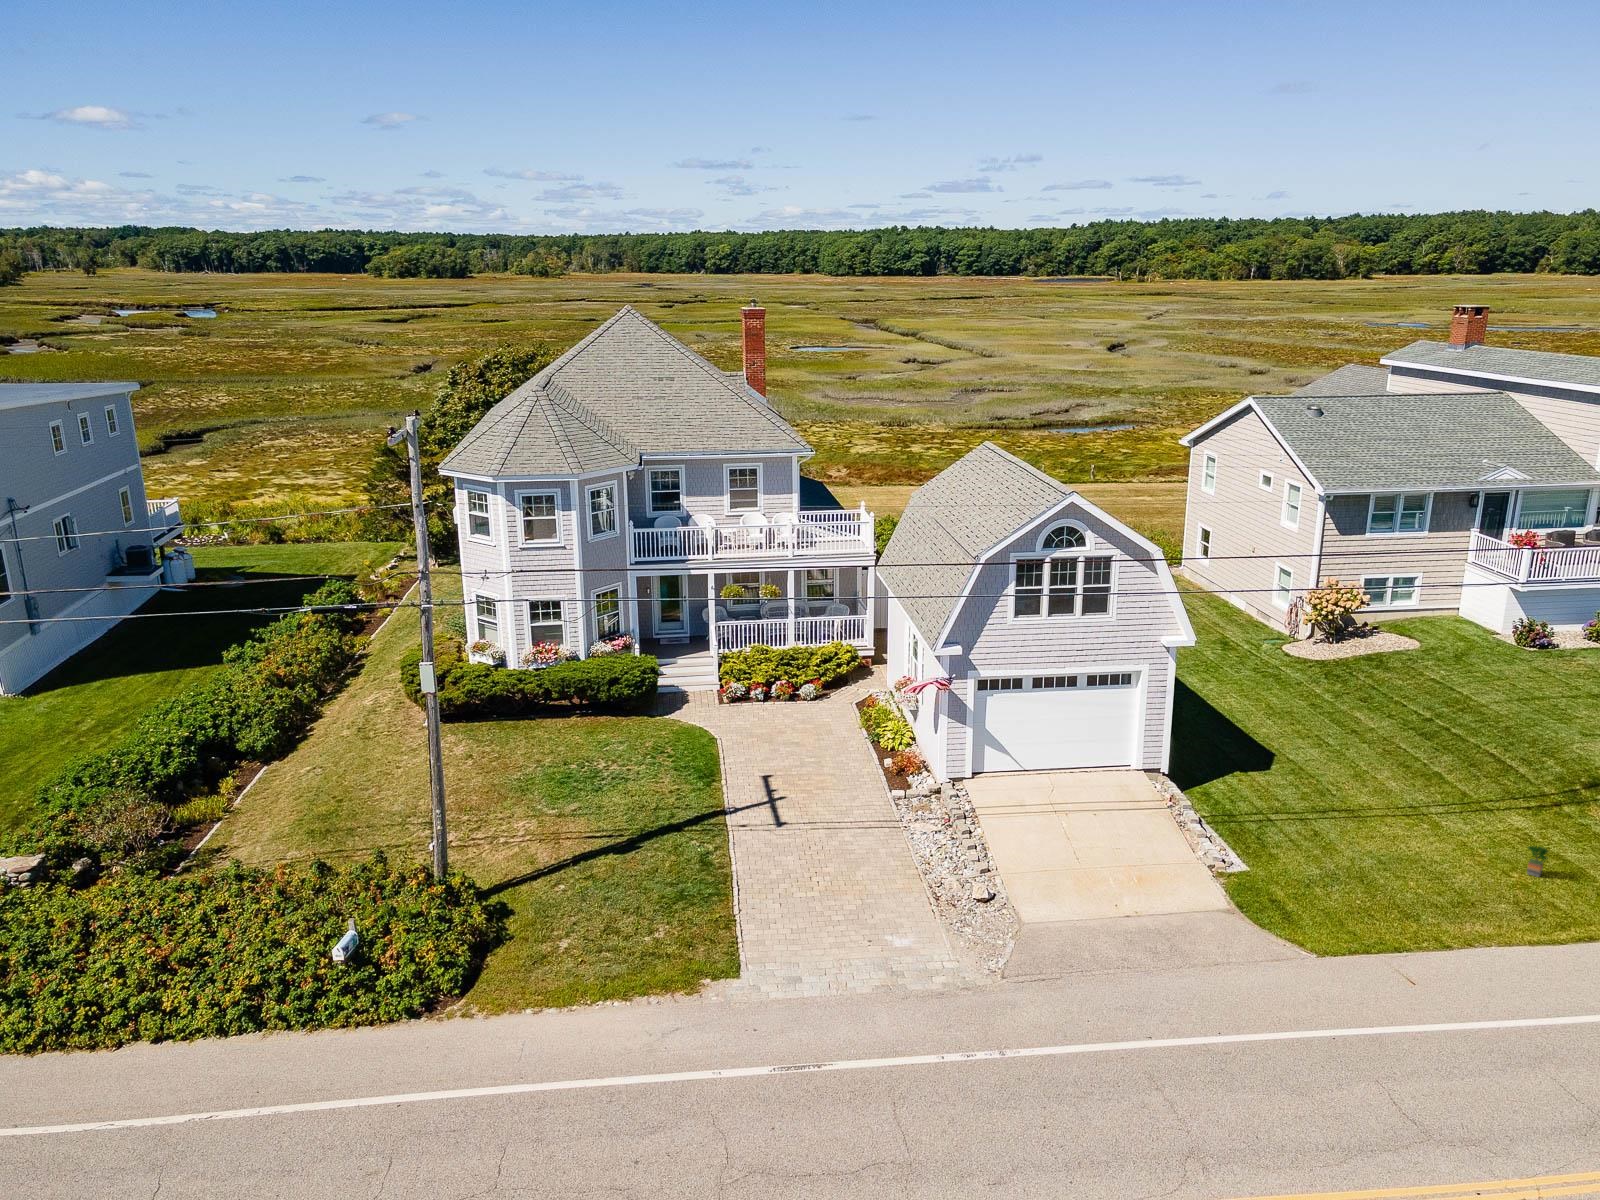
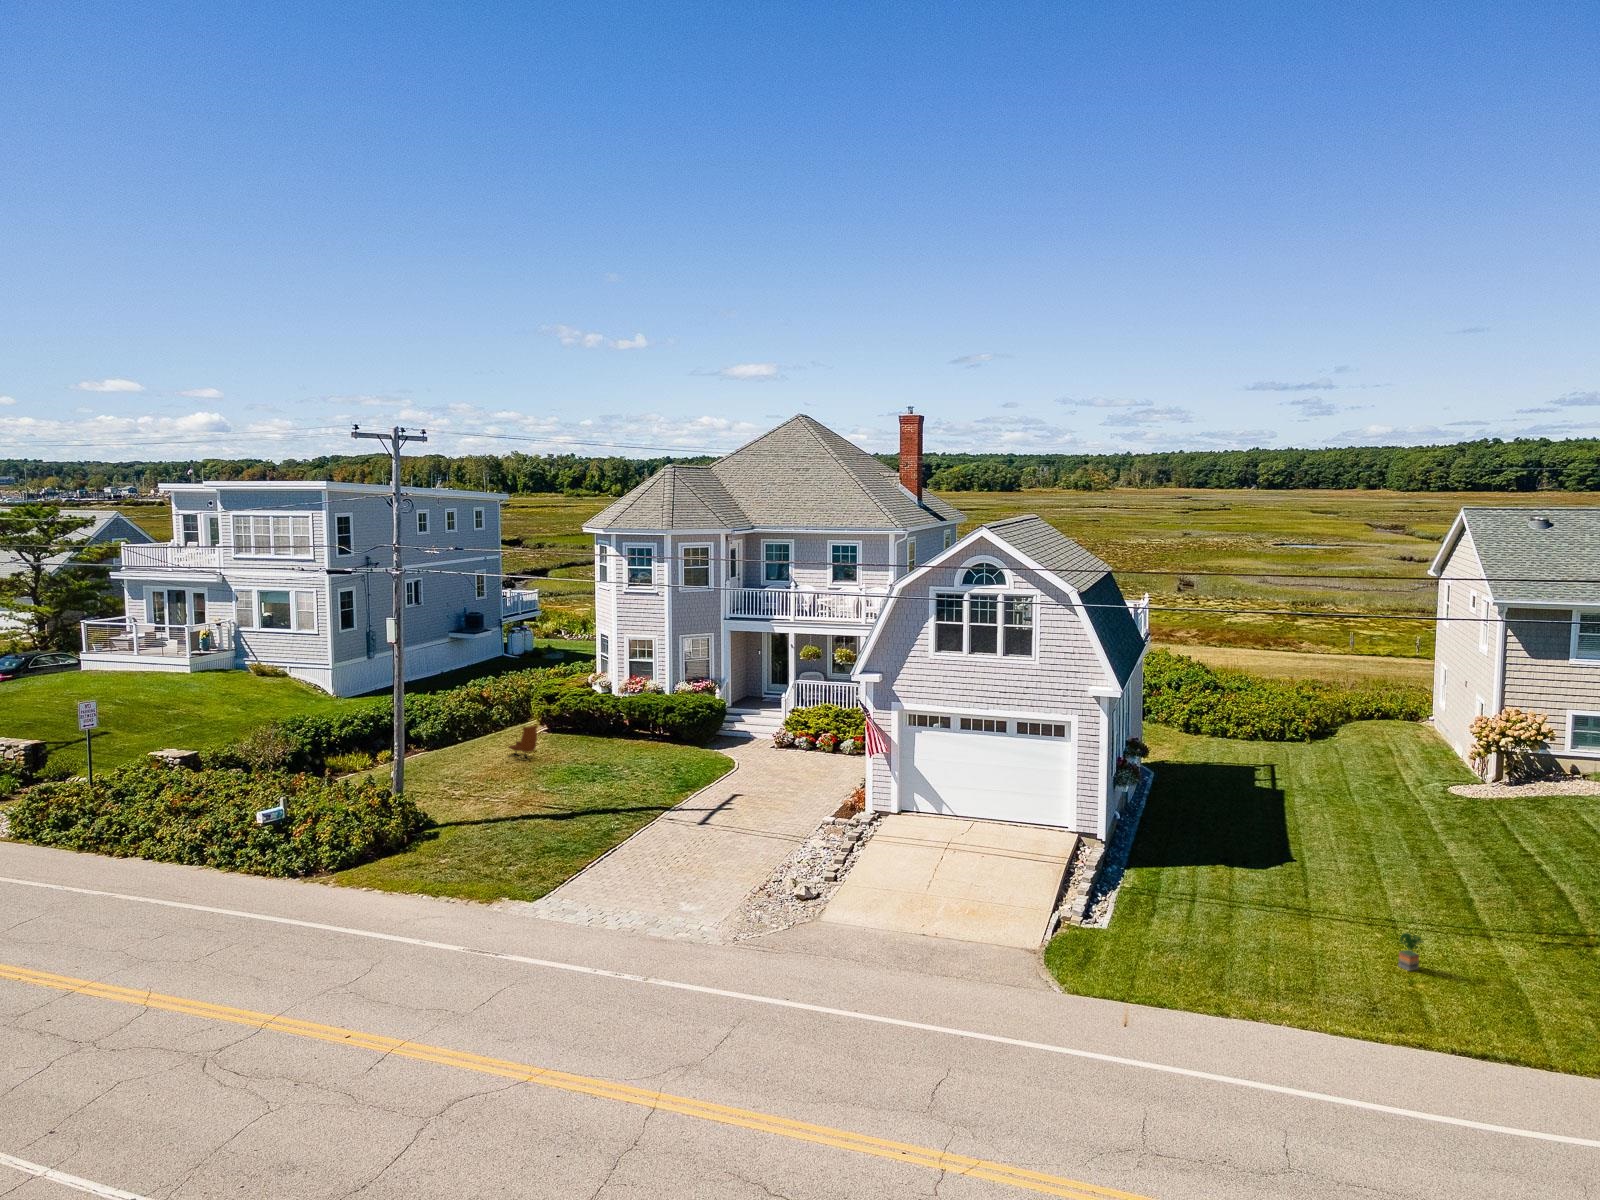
lounge chair: none [446,729,490,773] -> present [509,726,537,758]

